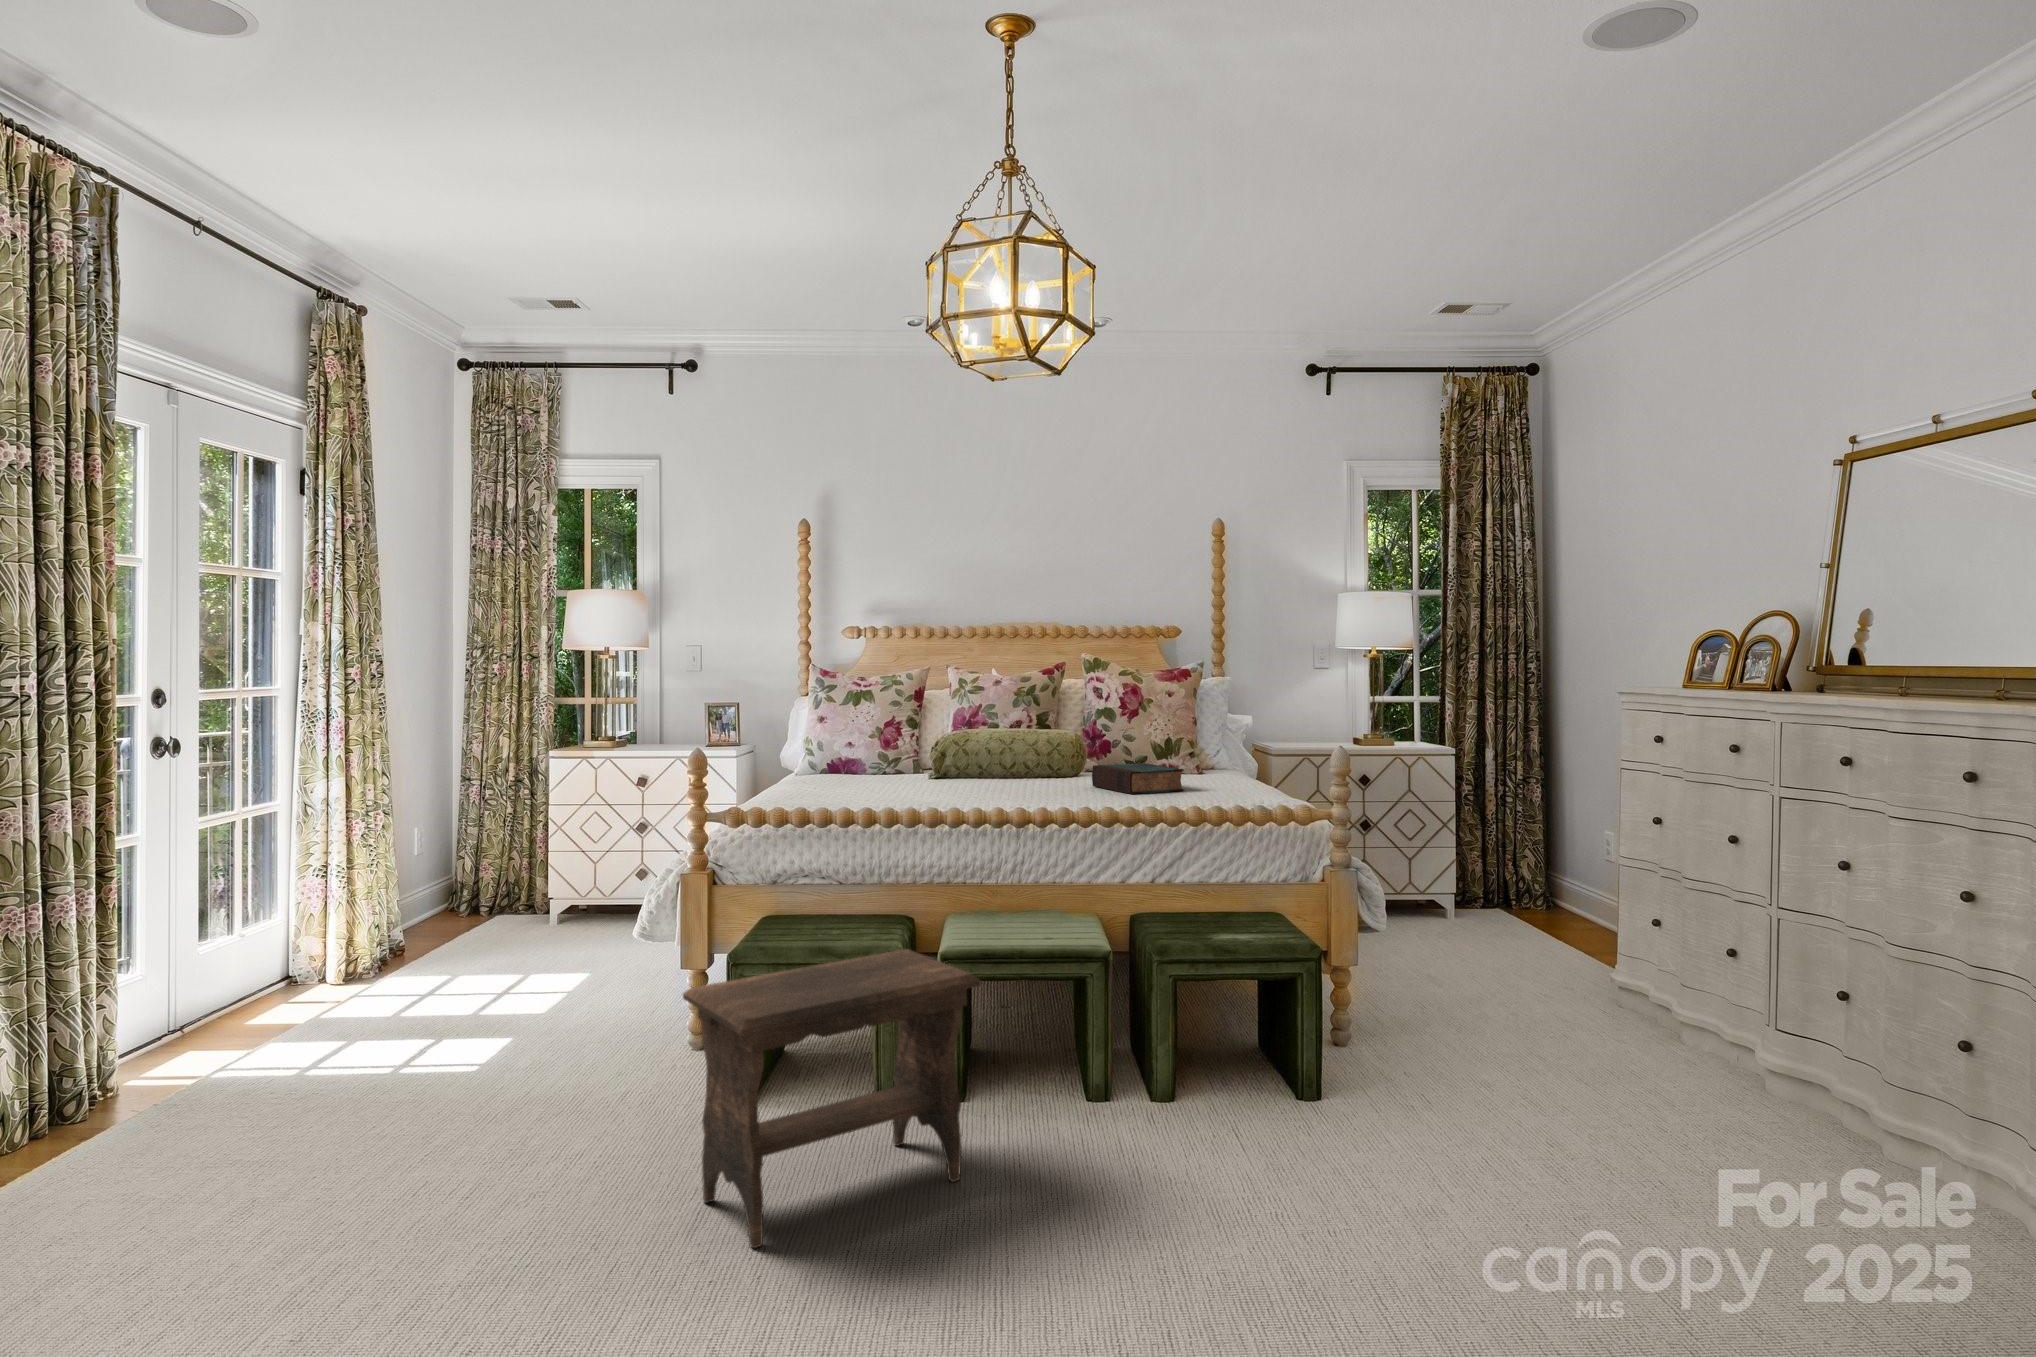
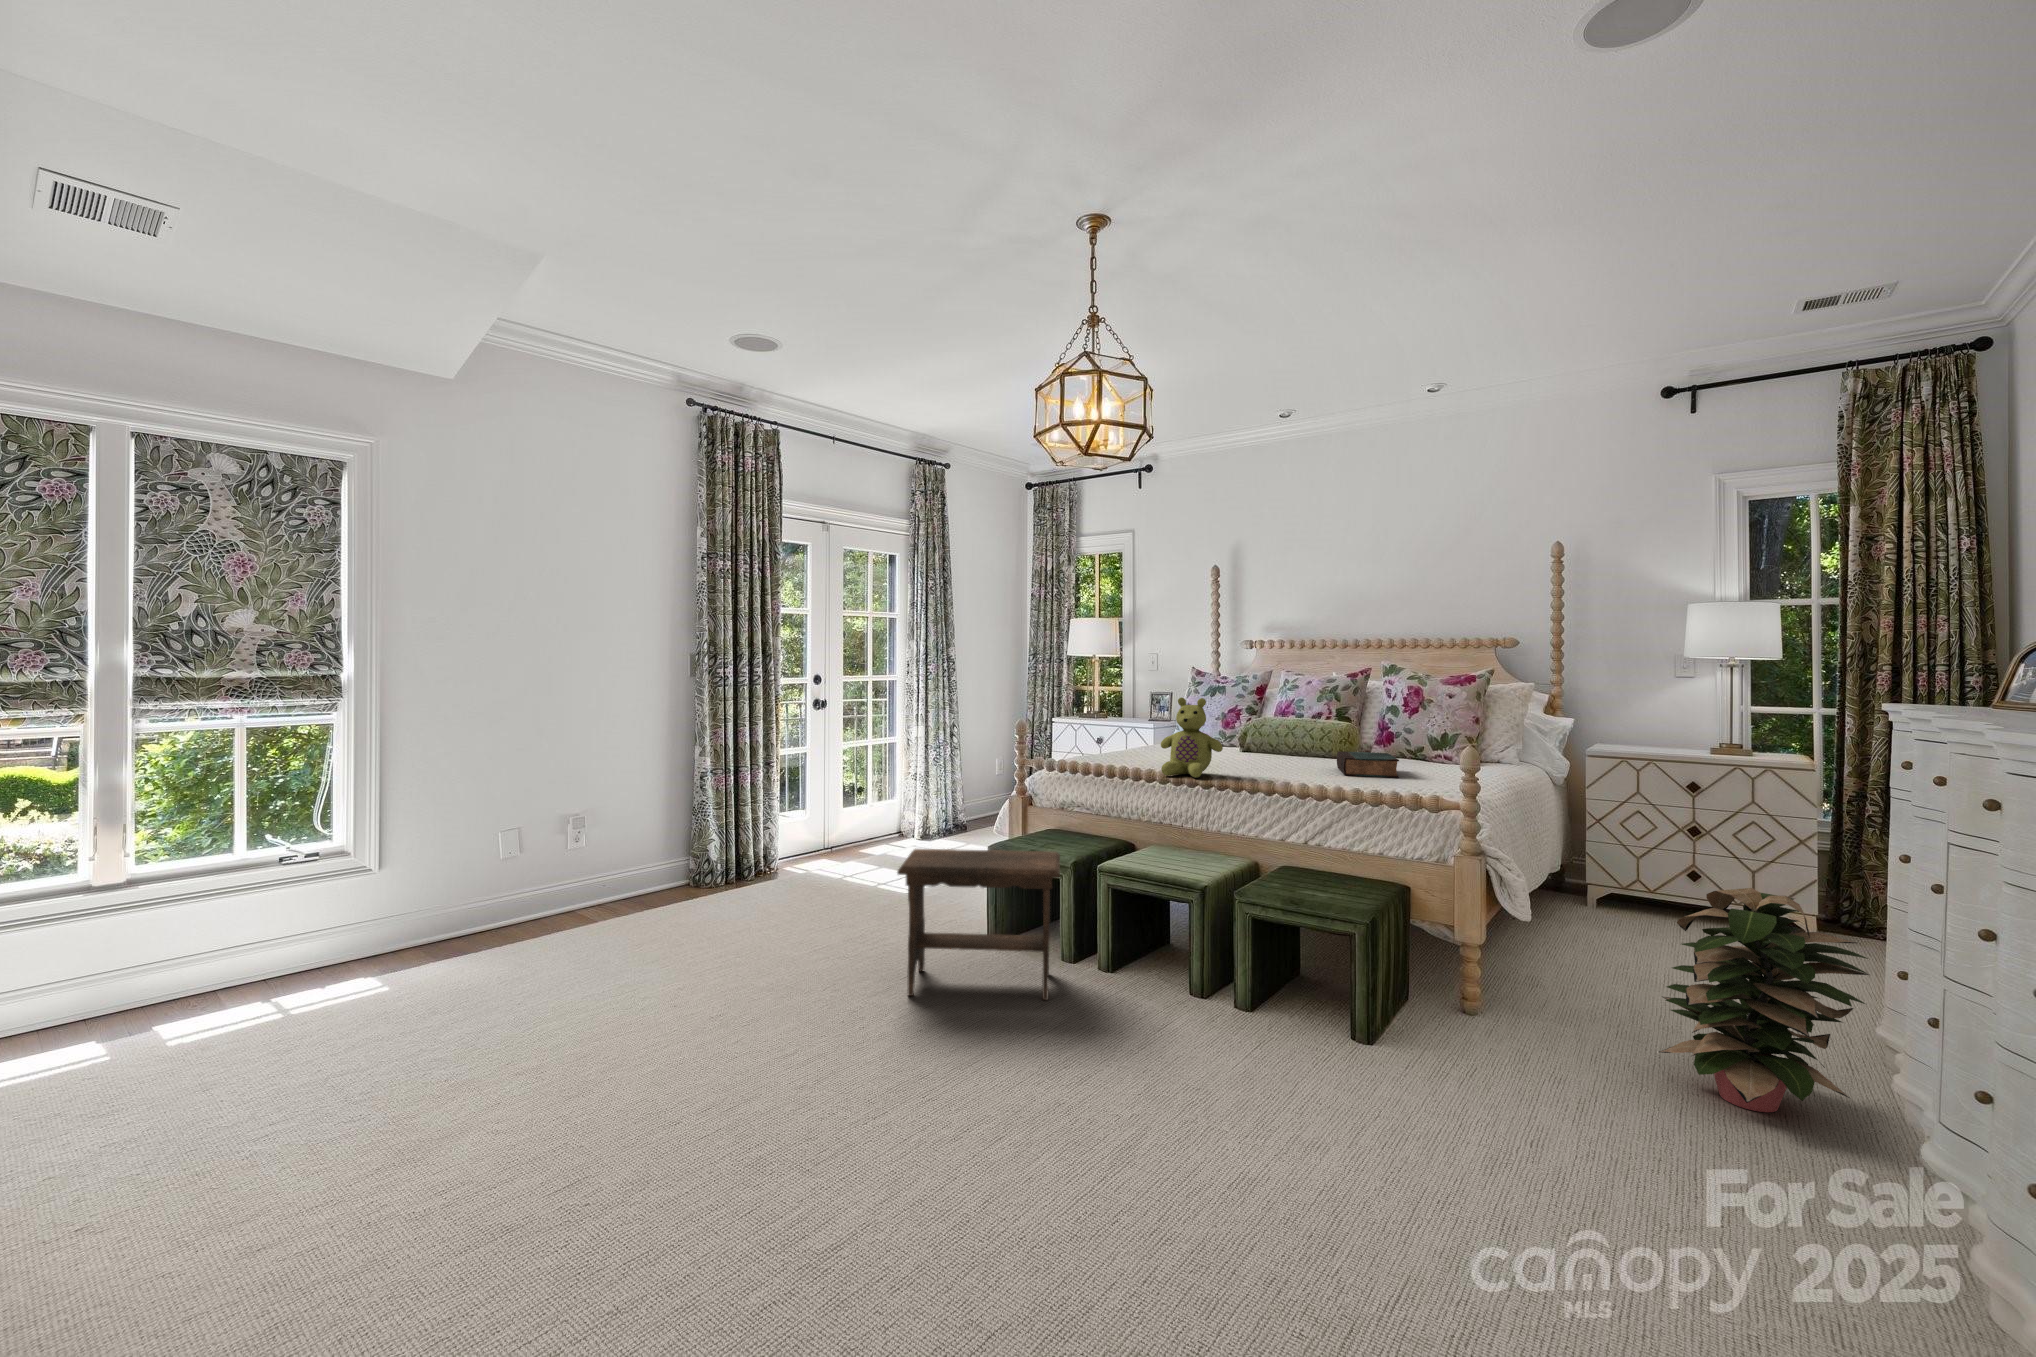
stuffed bear: none [932,703,1020,816] -> present [1161,697,1223,778]
decorative plant: none [1556,861,1718,1071] -> present [1660,888,1869,1112]

